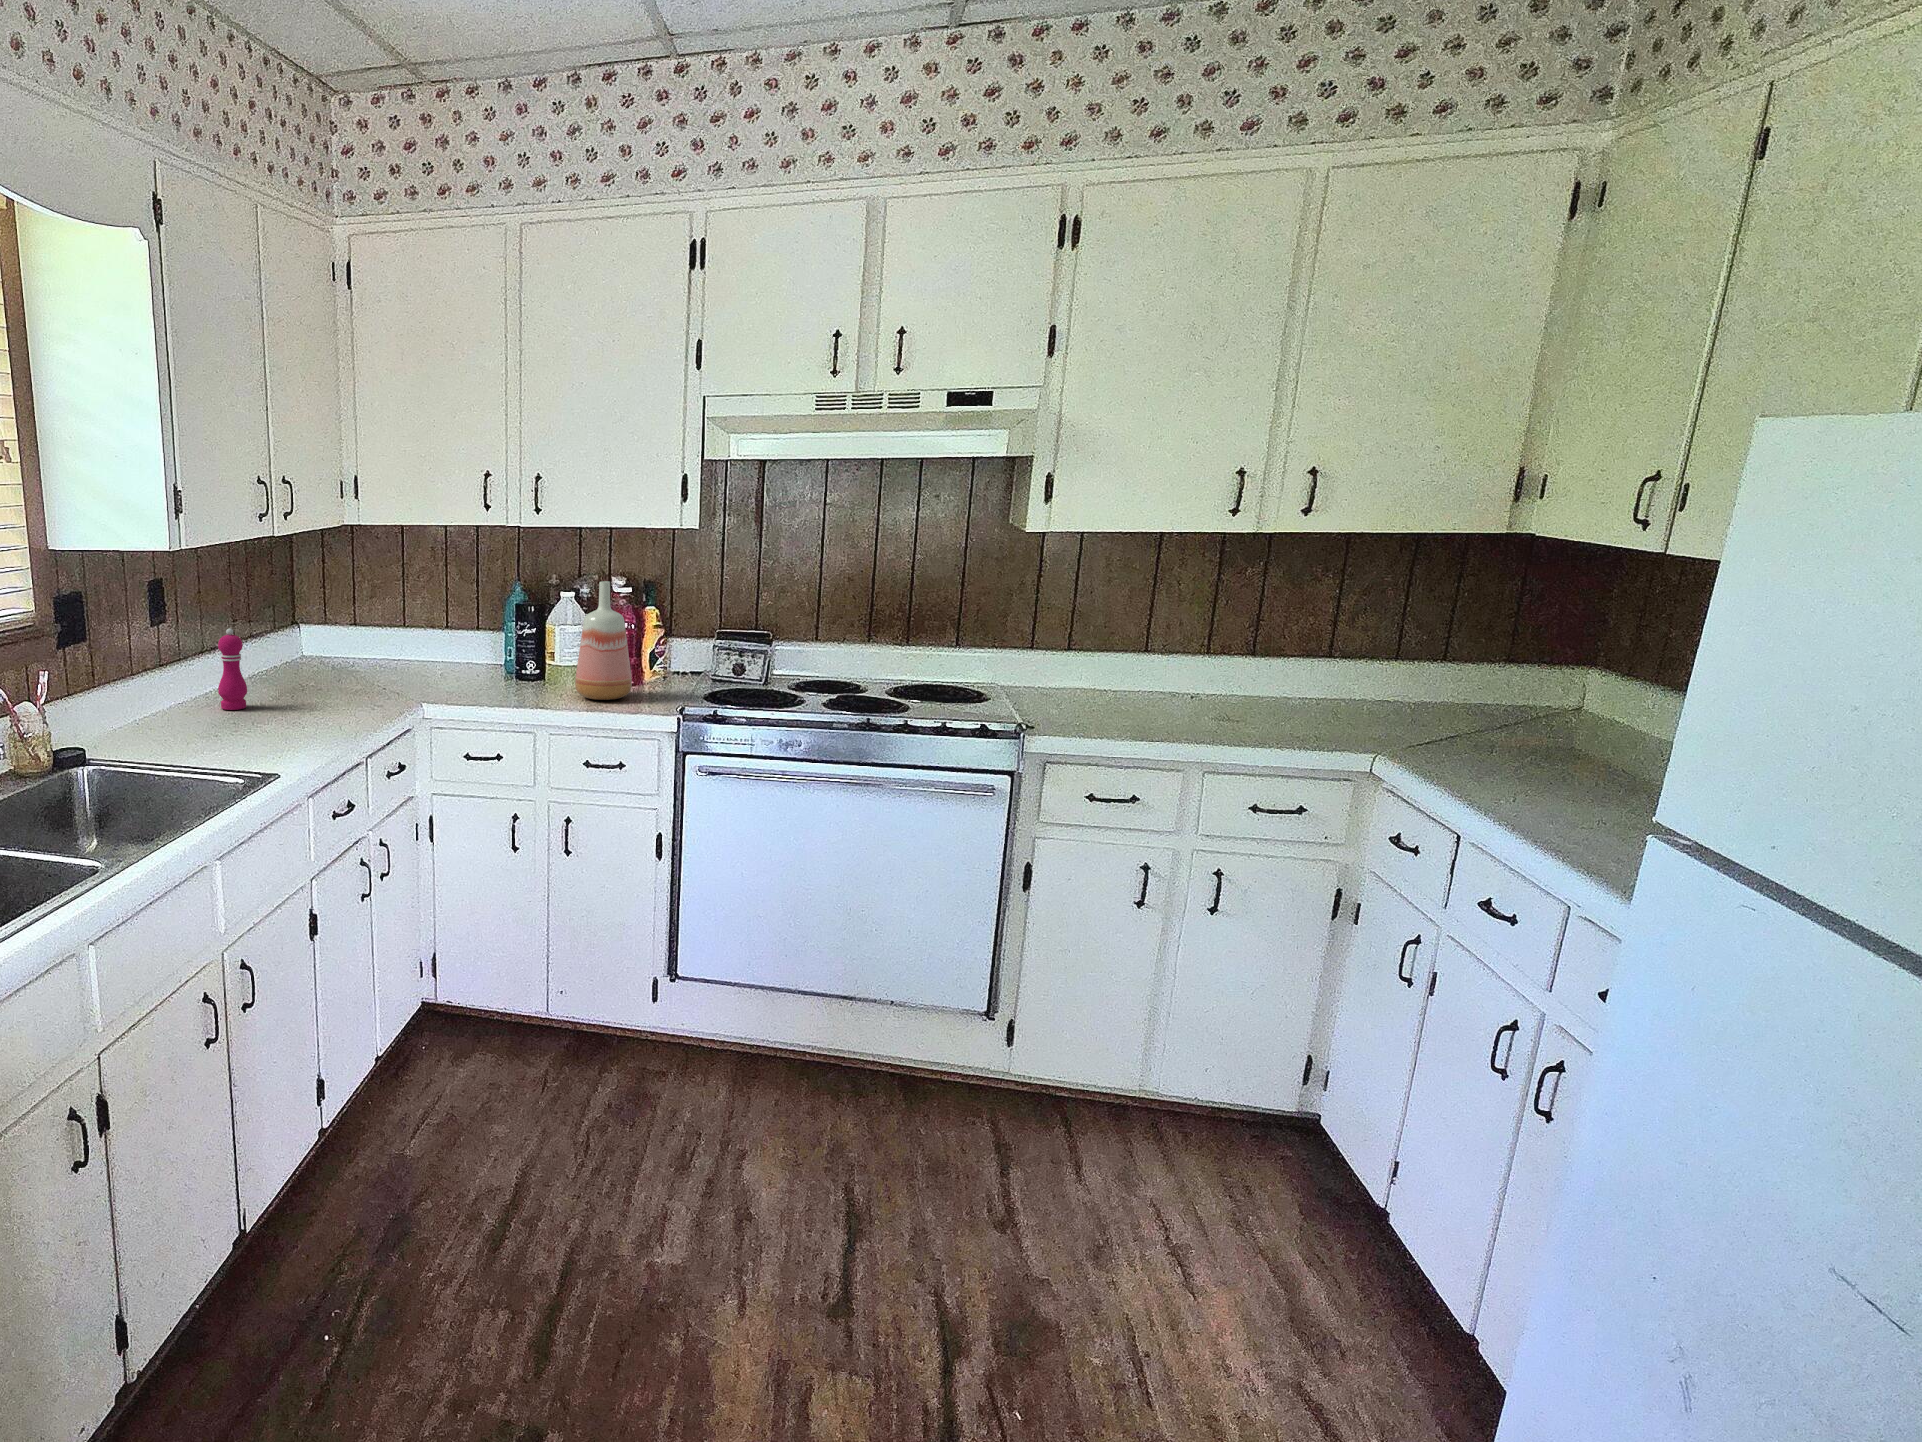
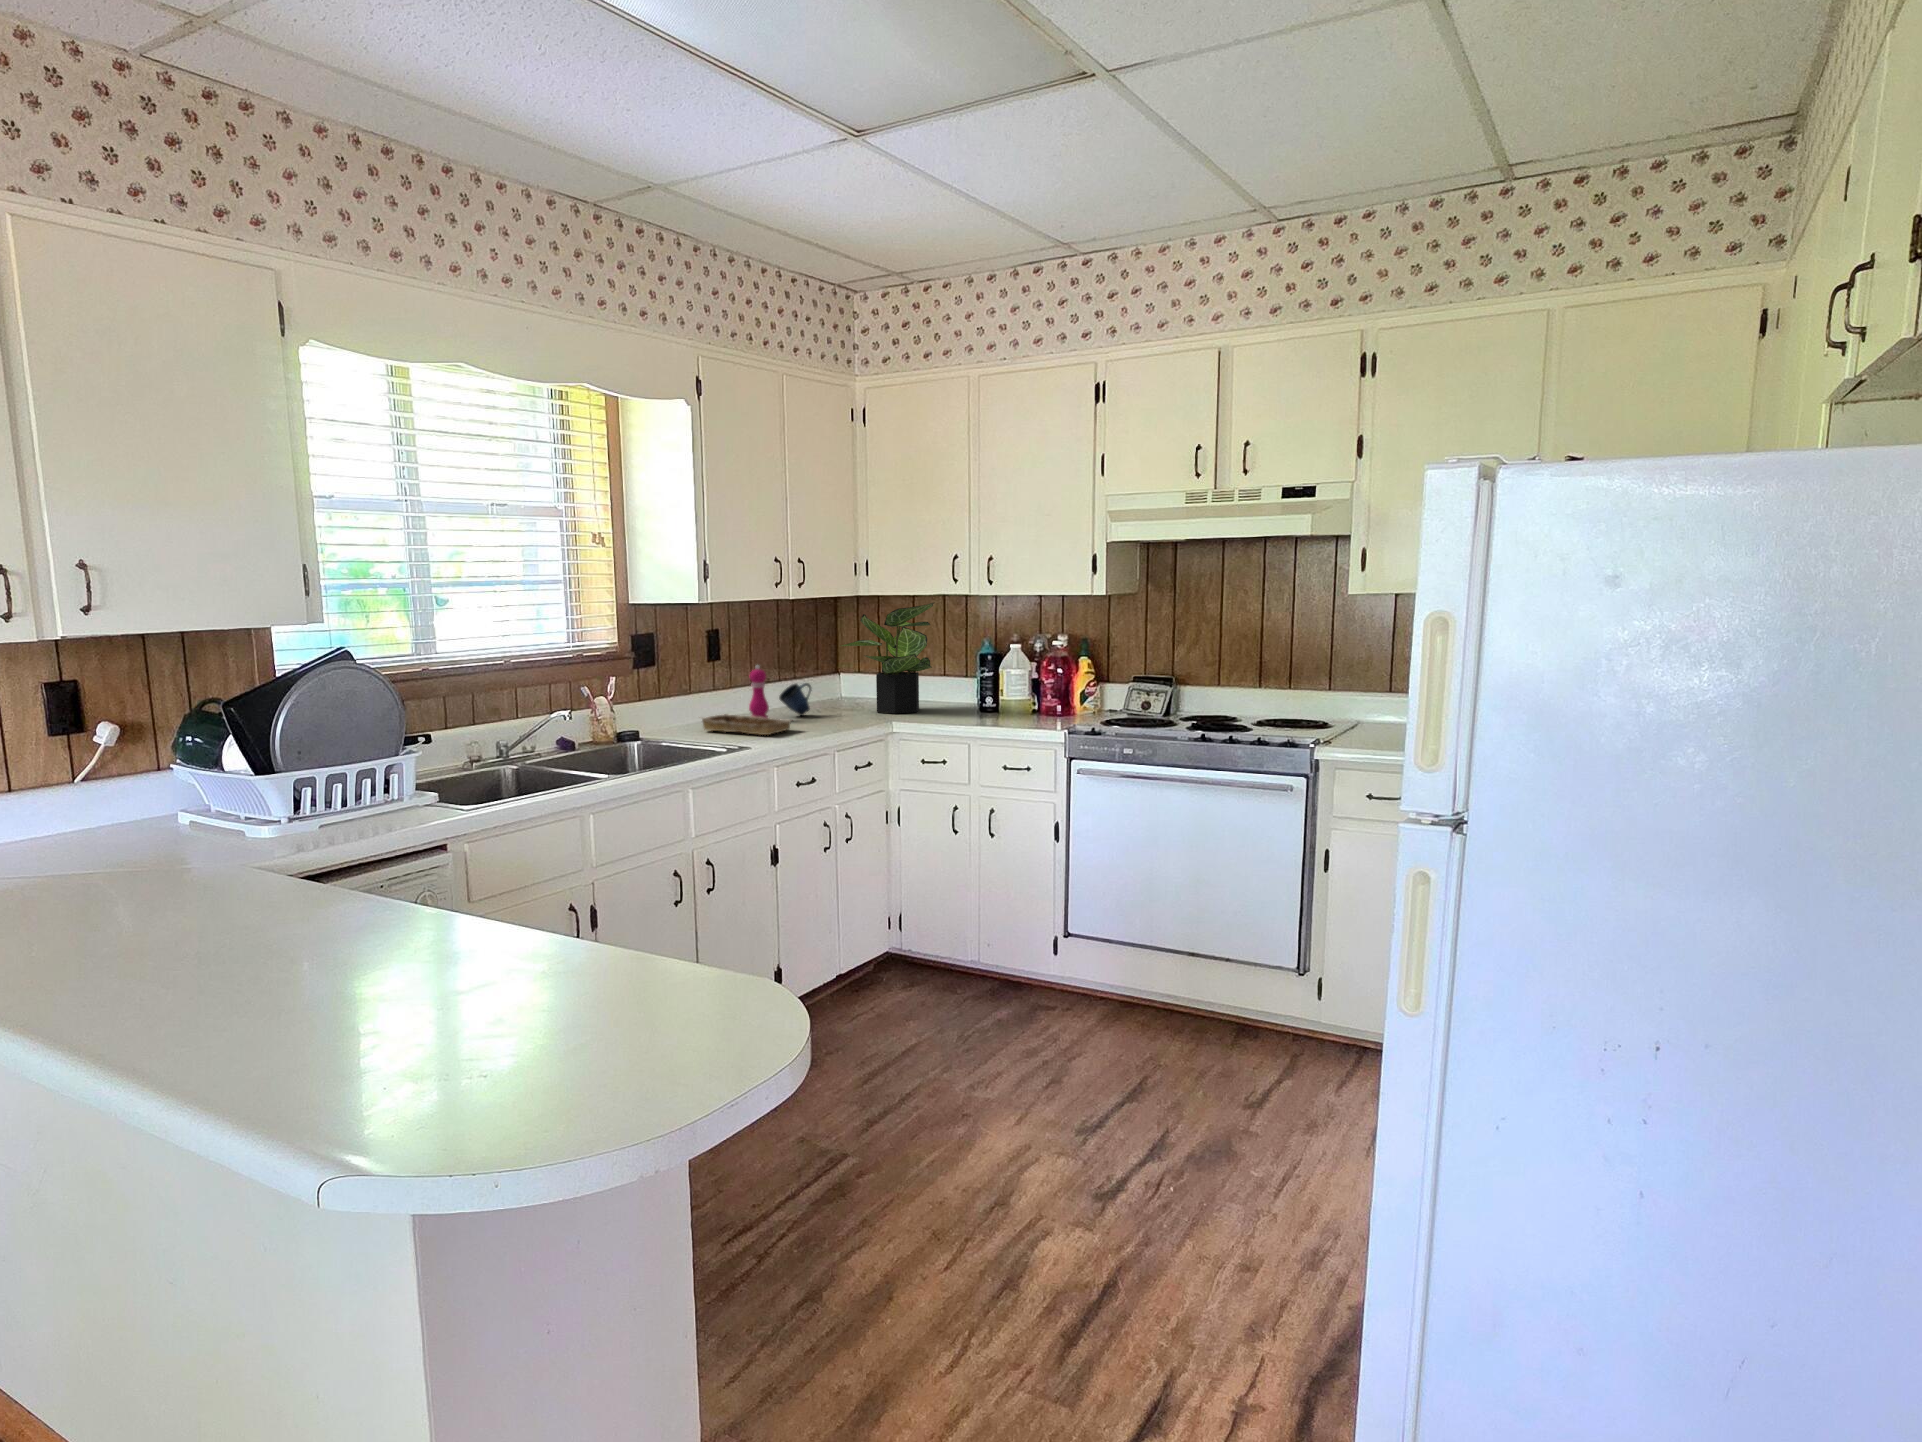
potted plant: none [326,538,475,689] -> present [841,603,934,714]
vase: present [575,581,632,700] -> none [1004,633,1046,721]
mug: none [256,650,300,697] -> present [779,683,812,716]
tray: none [157,703,308,740] -> present [702,714,791,735]

